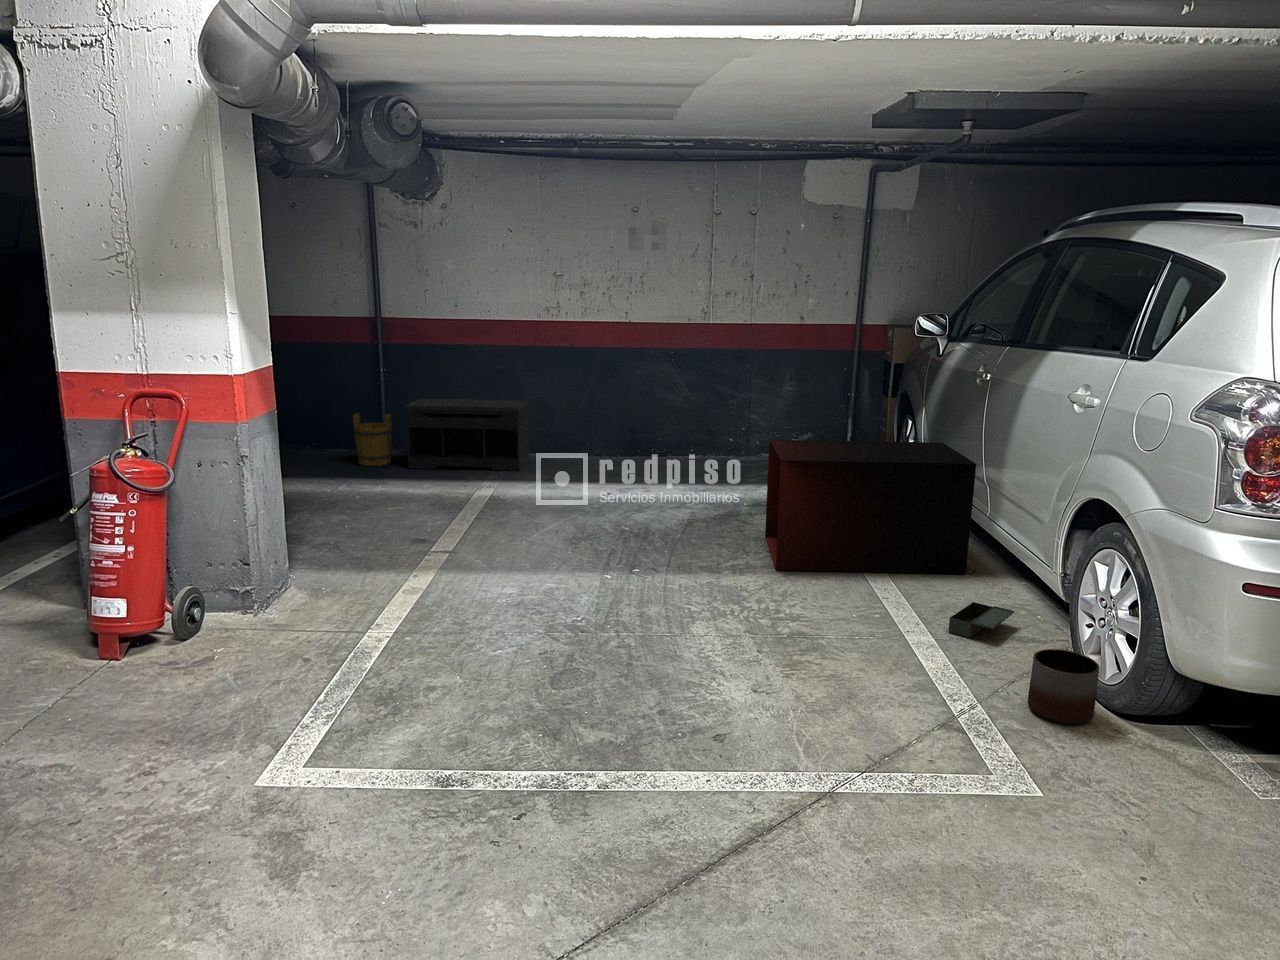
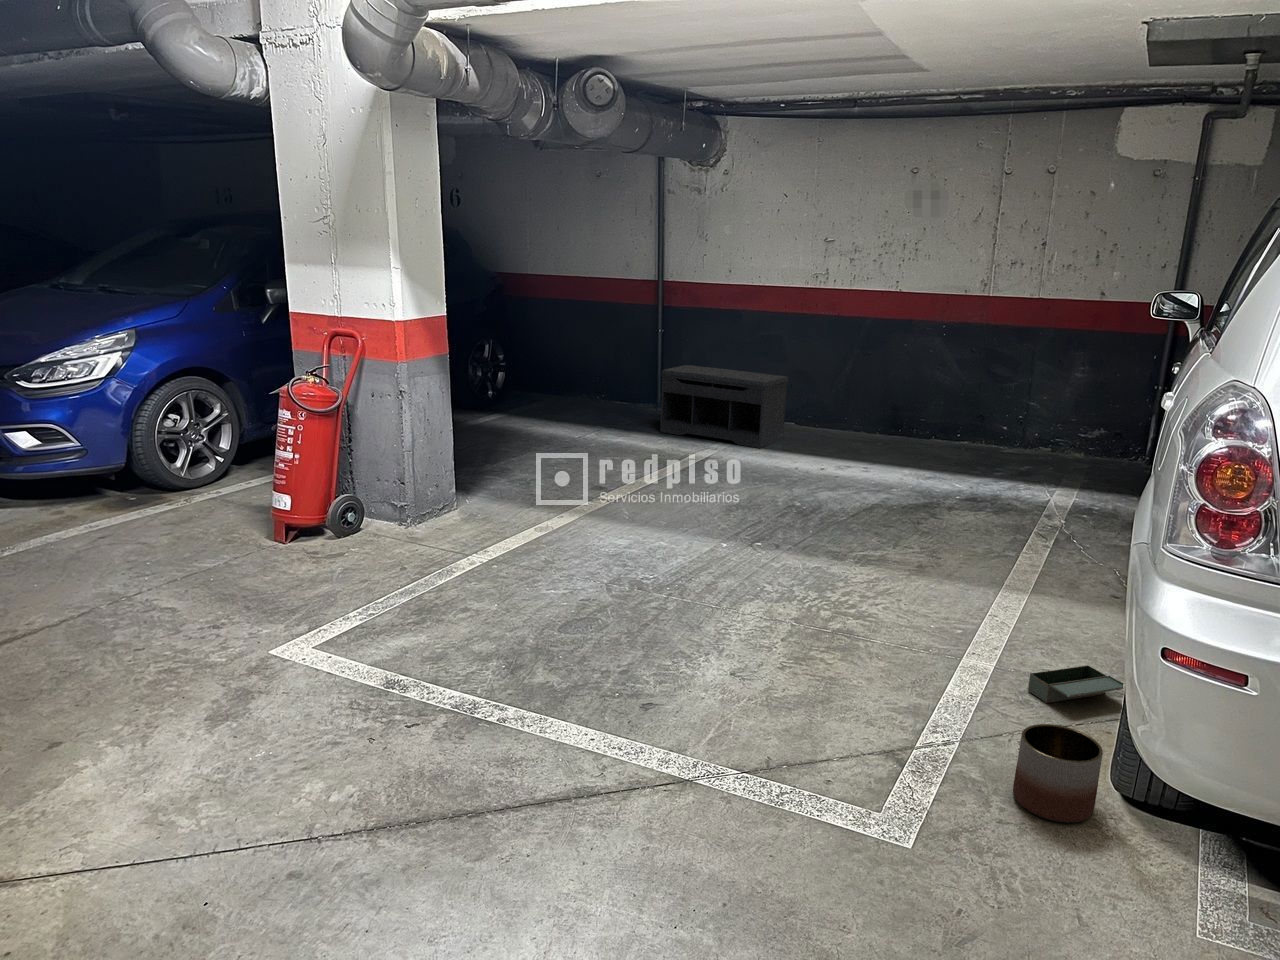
bucket: present [353,413,393,466] -> none [620,374,658,426]
storage cabinet: present [765,440,976,574] -> none [905,441,1178,638]

